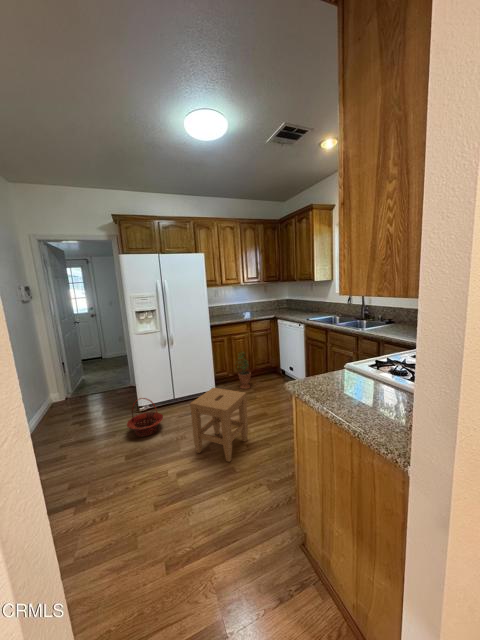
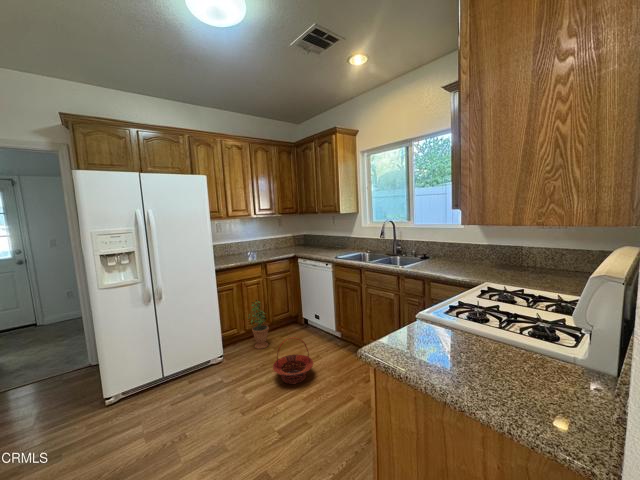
stool: present [190,388,248,462] -> none [197,357,278,464]
basket: present [127,398,163,437] -> present [273,337,314,384]

